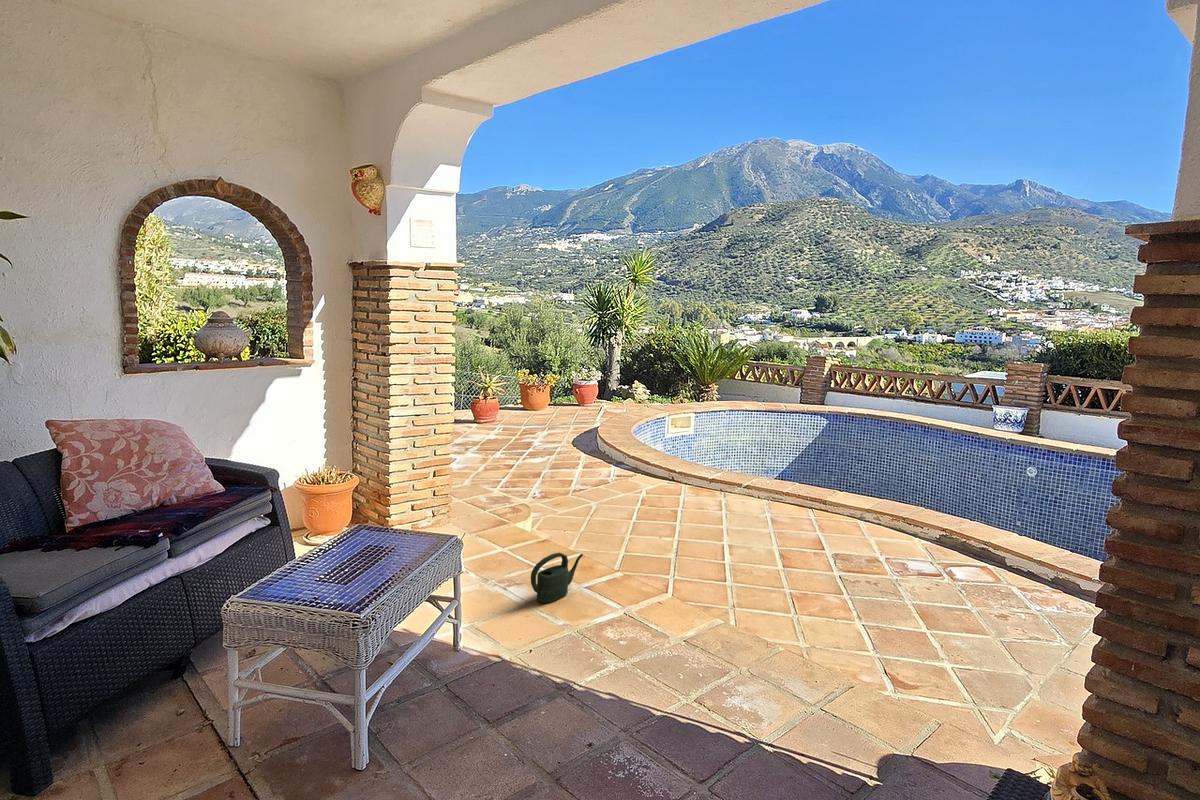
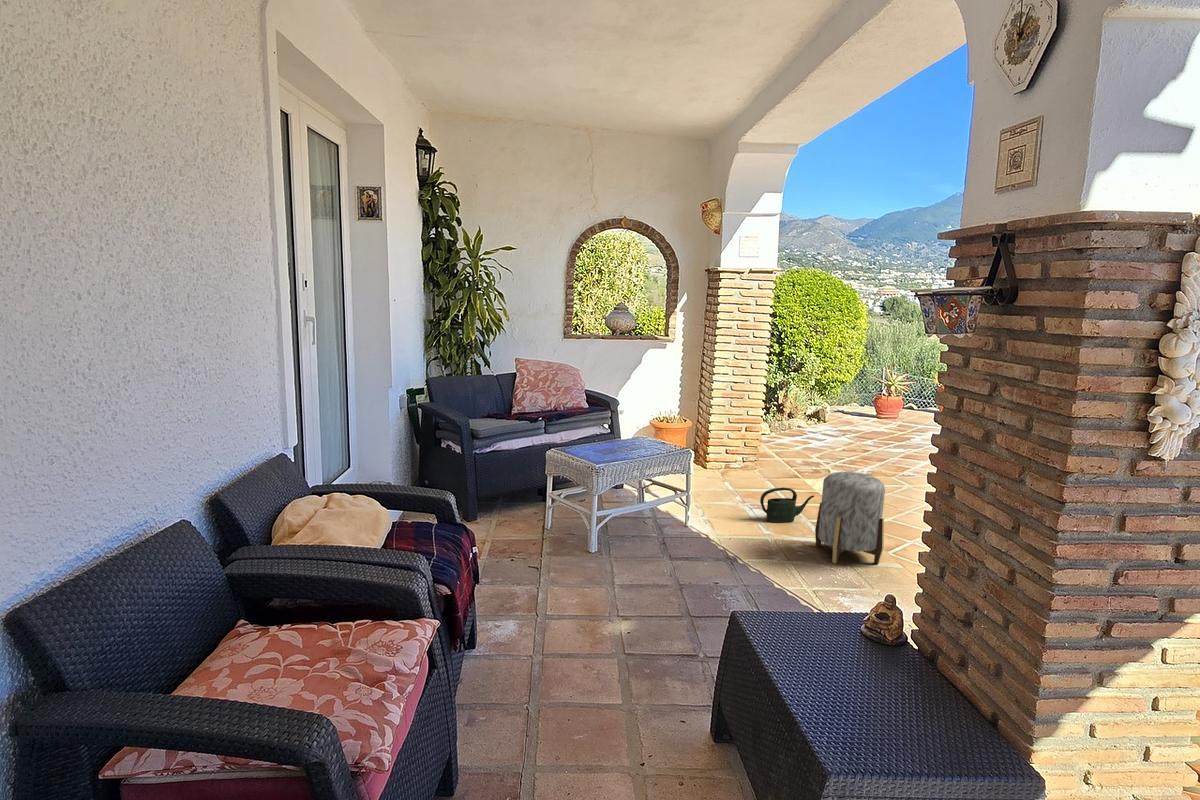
stool: none [624,522,709,645] -> present [815,472,885,564]

